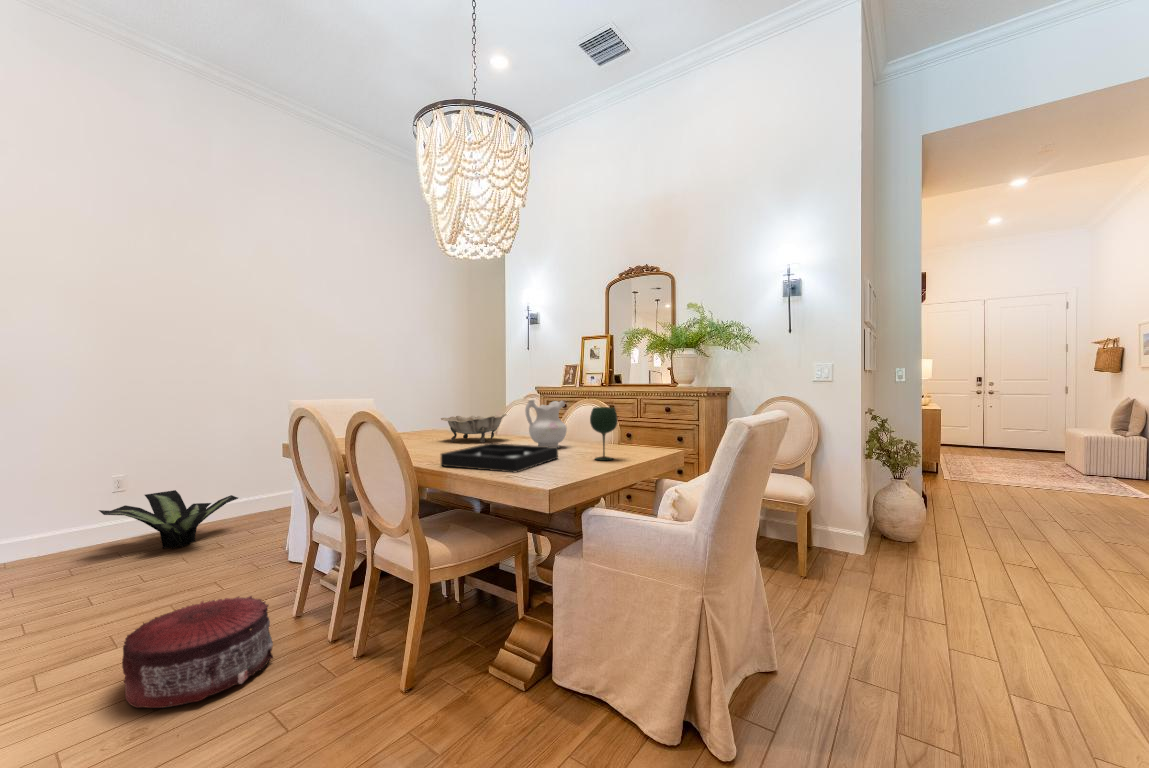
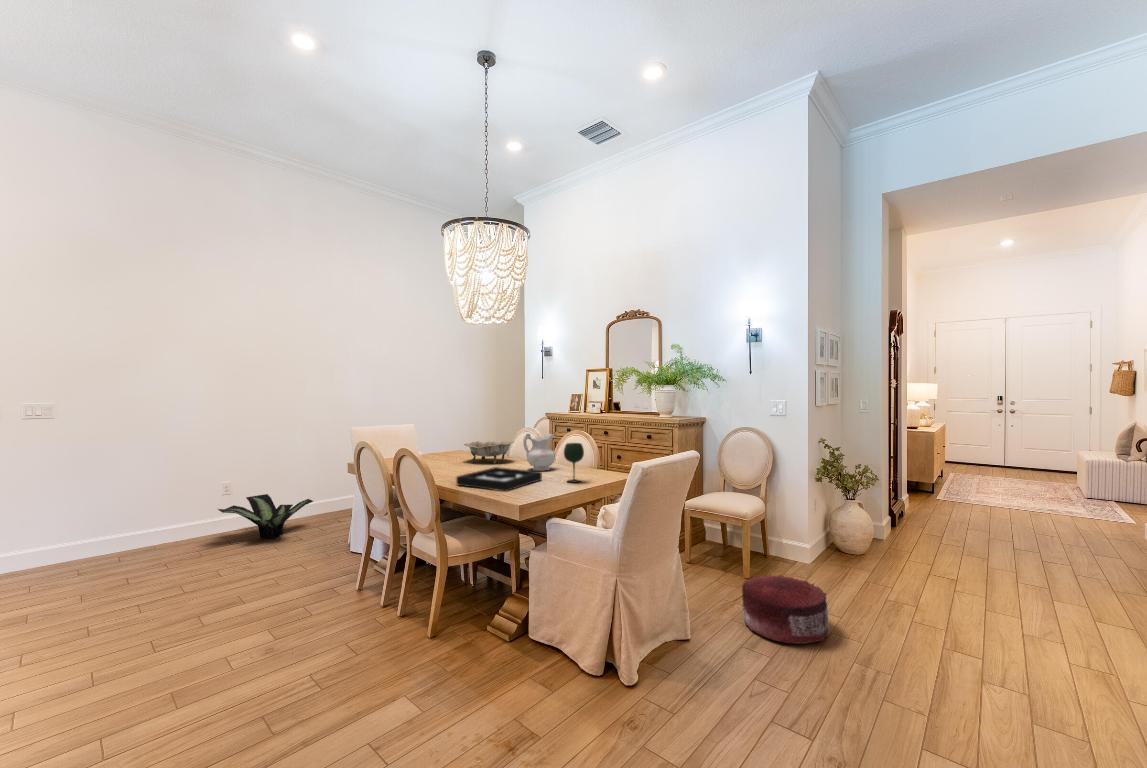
pouf: present [122,596,273,708] -> present [742,575,829,644]

